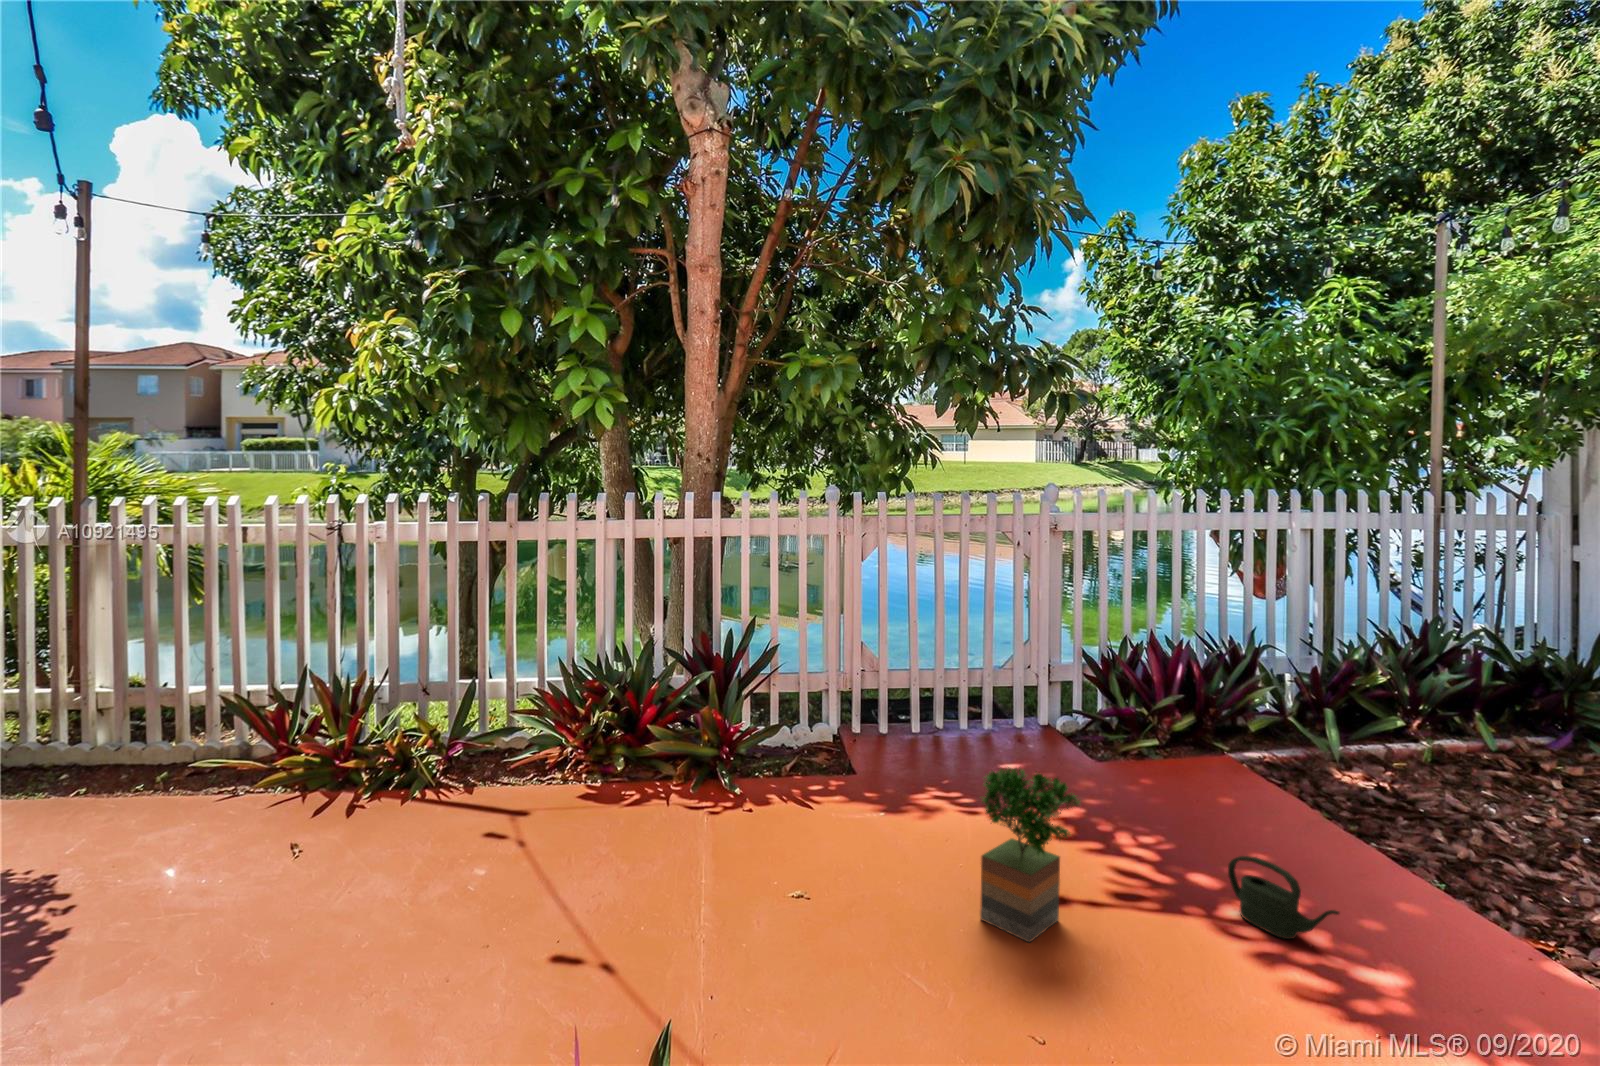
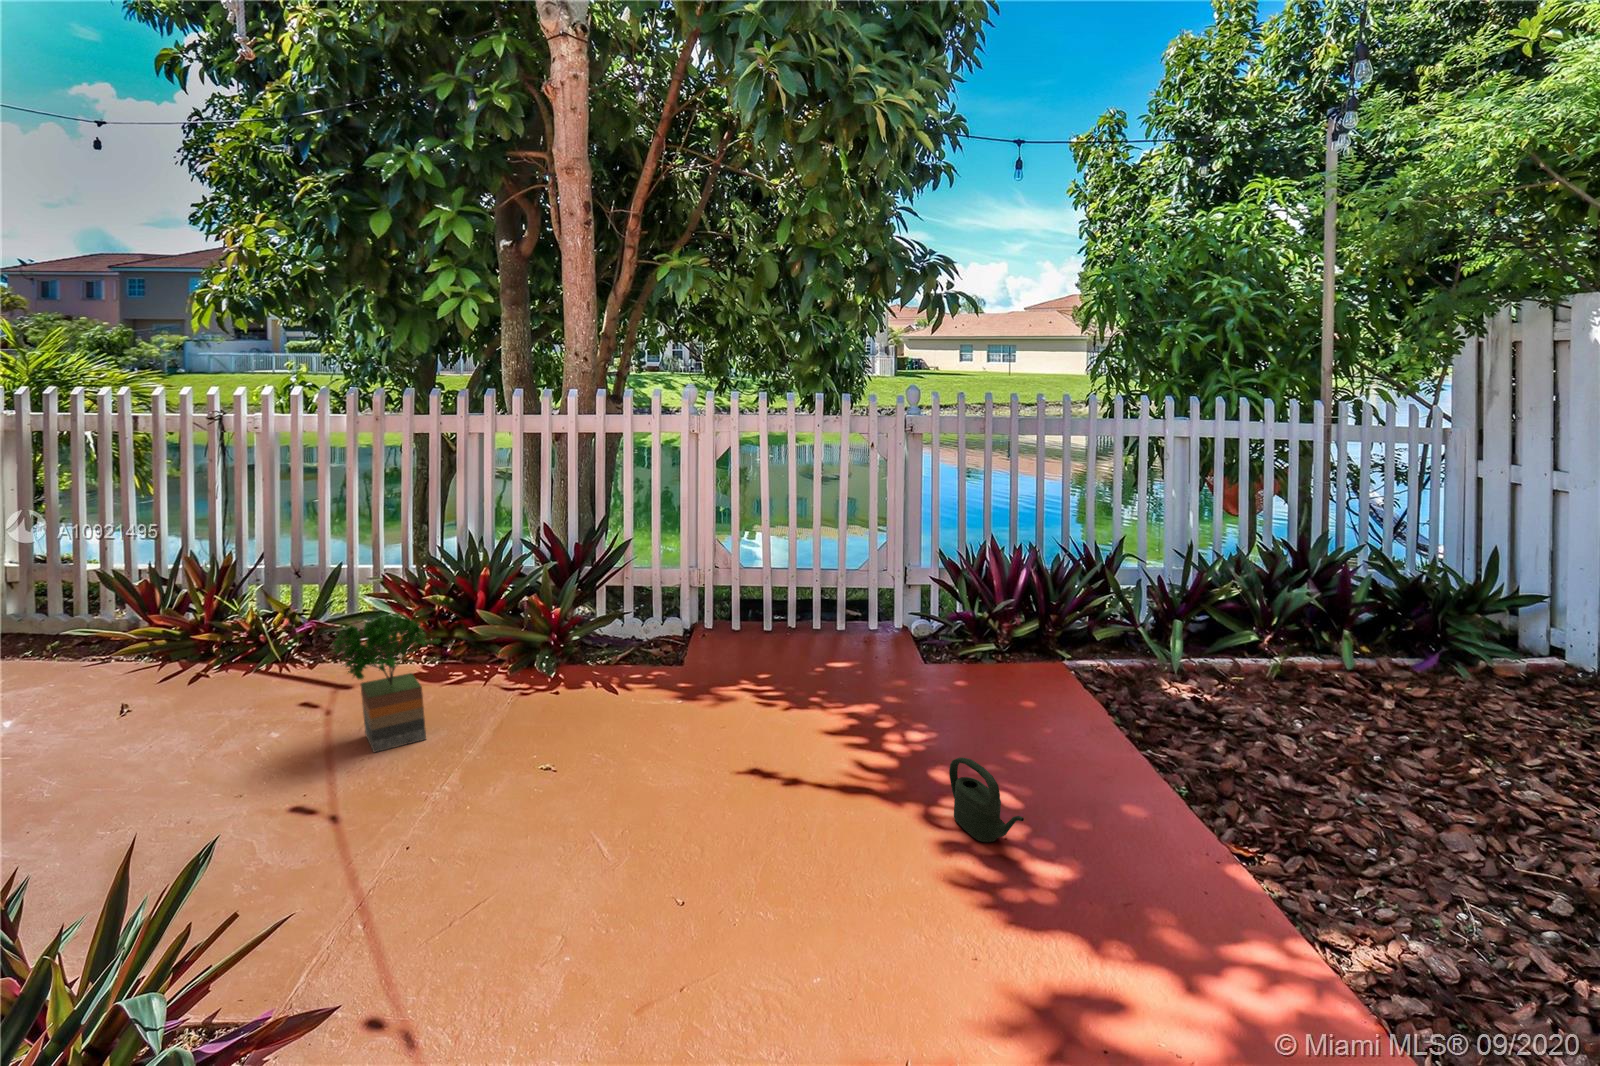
potted tree: present [980,767,1080,942] -> present [333,612,439,752]

